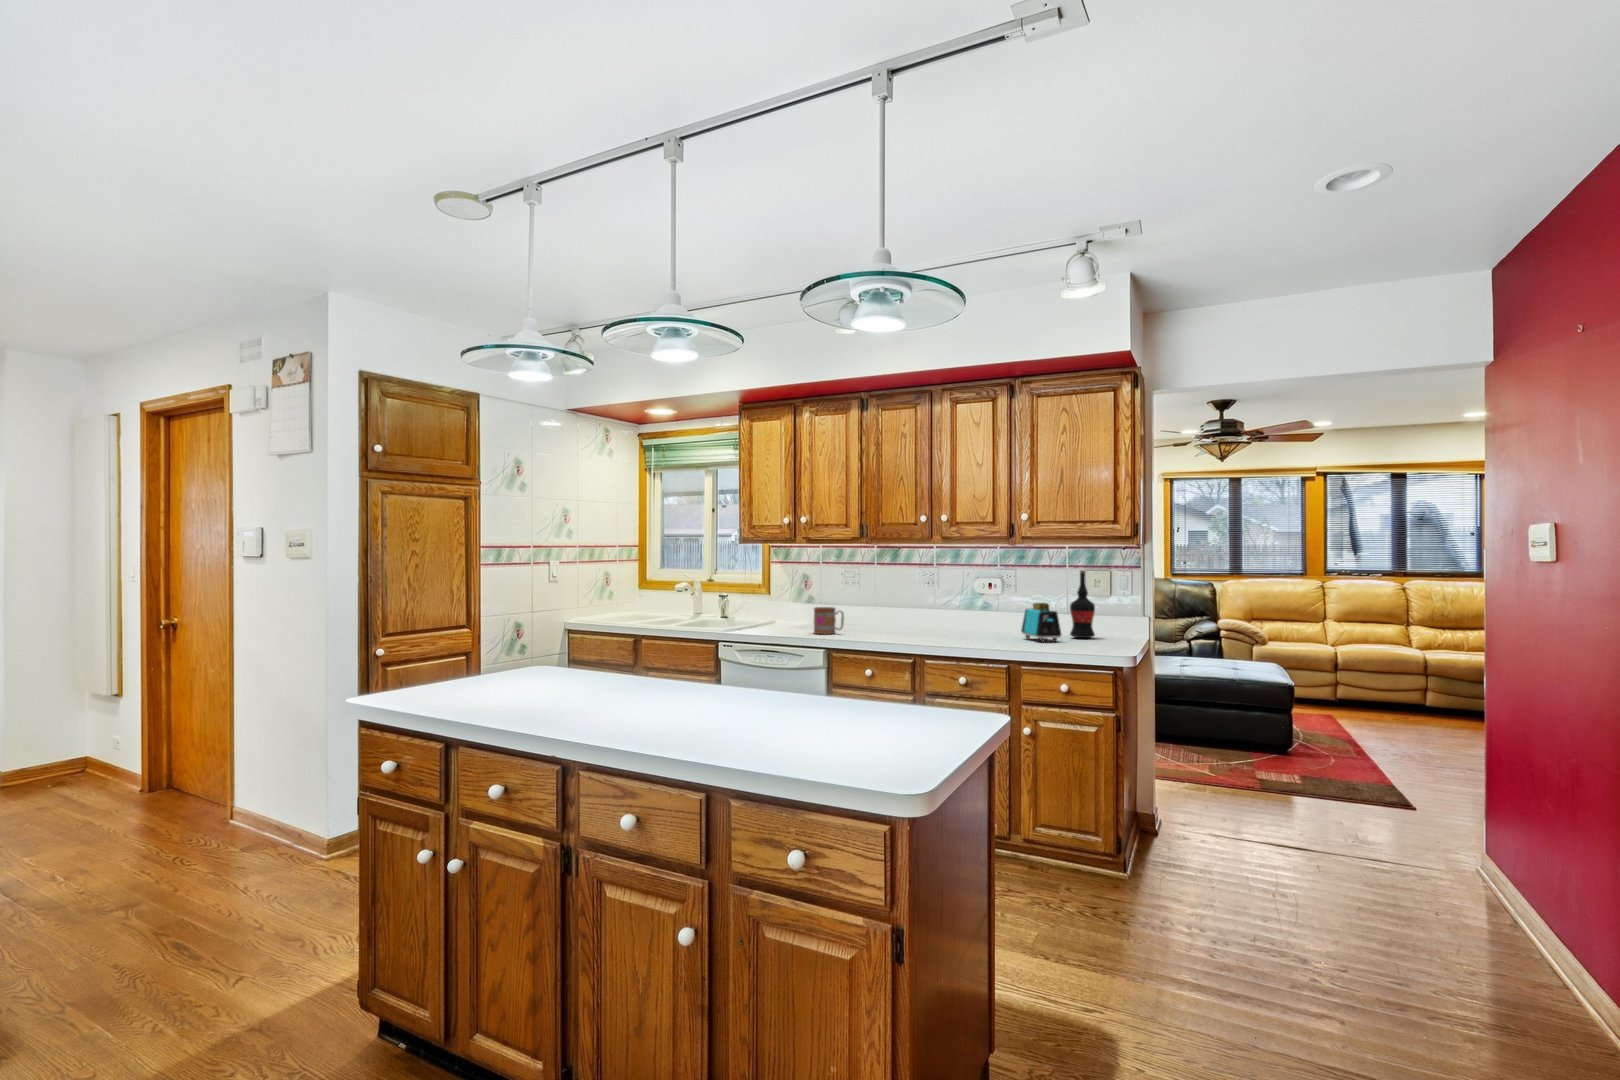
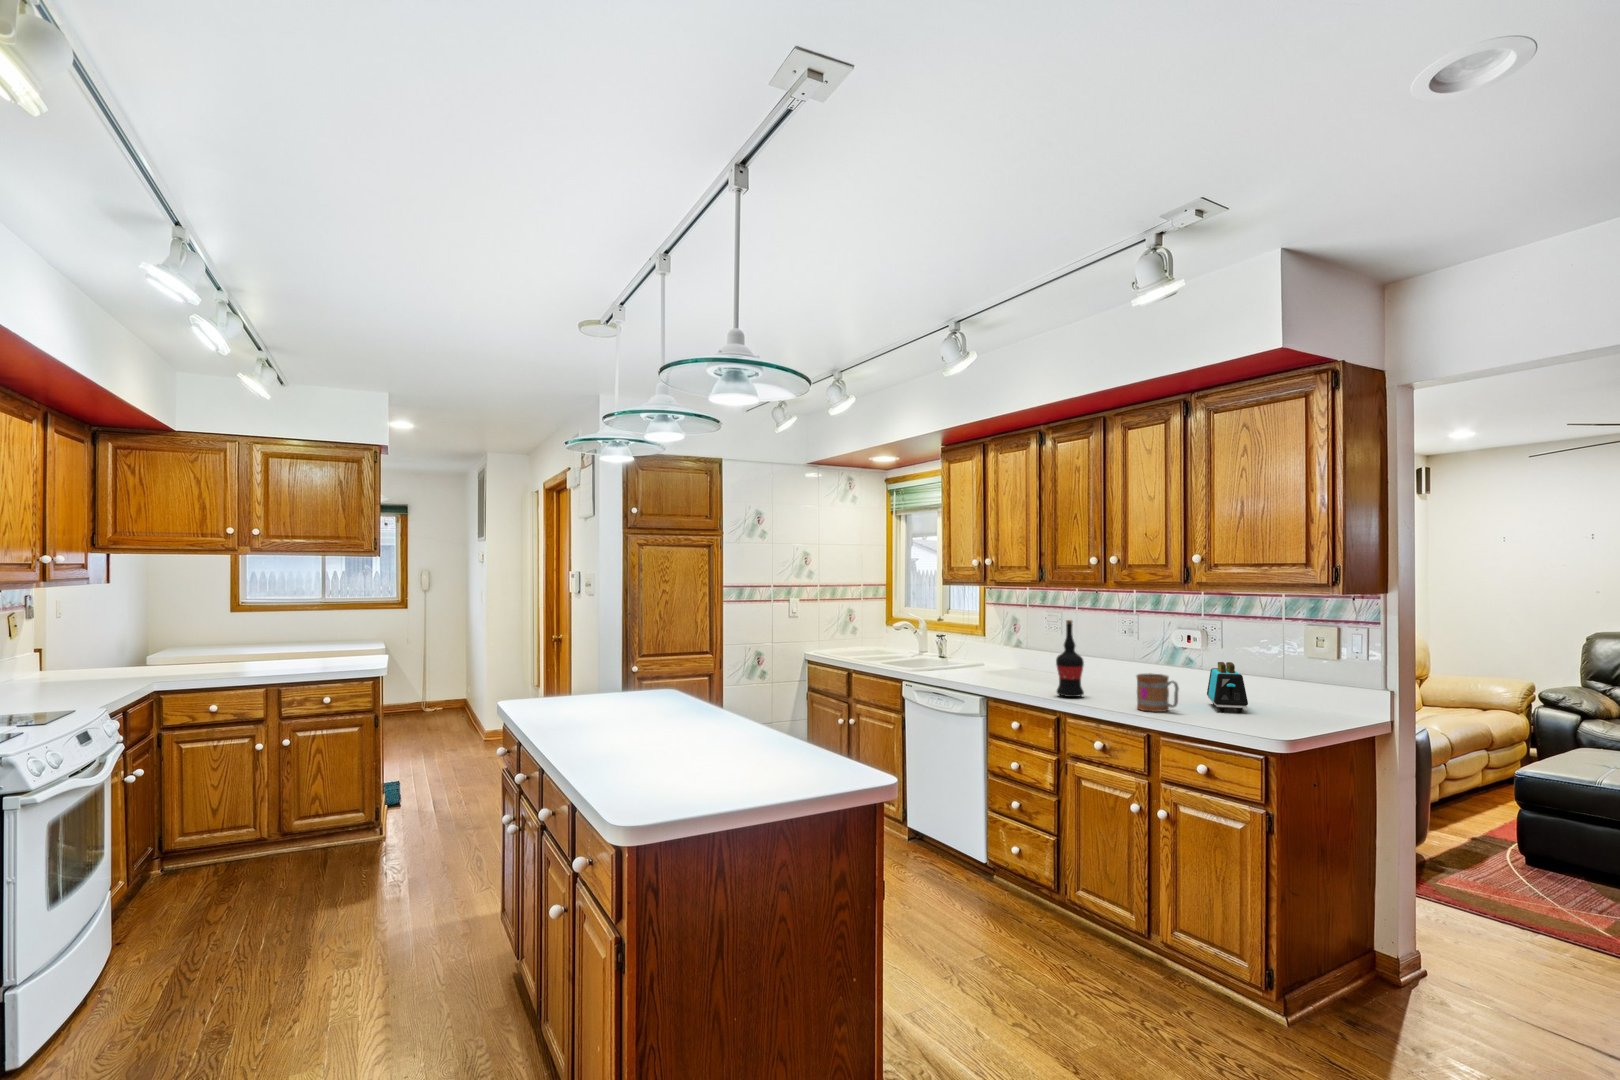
wine bottle: present [1070,570,1095,638] -> present [1056,620,1084,697]
mug: present [814,607,844,634] -> present [1137,673,1179,712]

